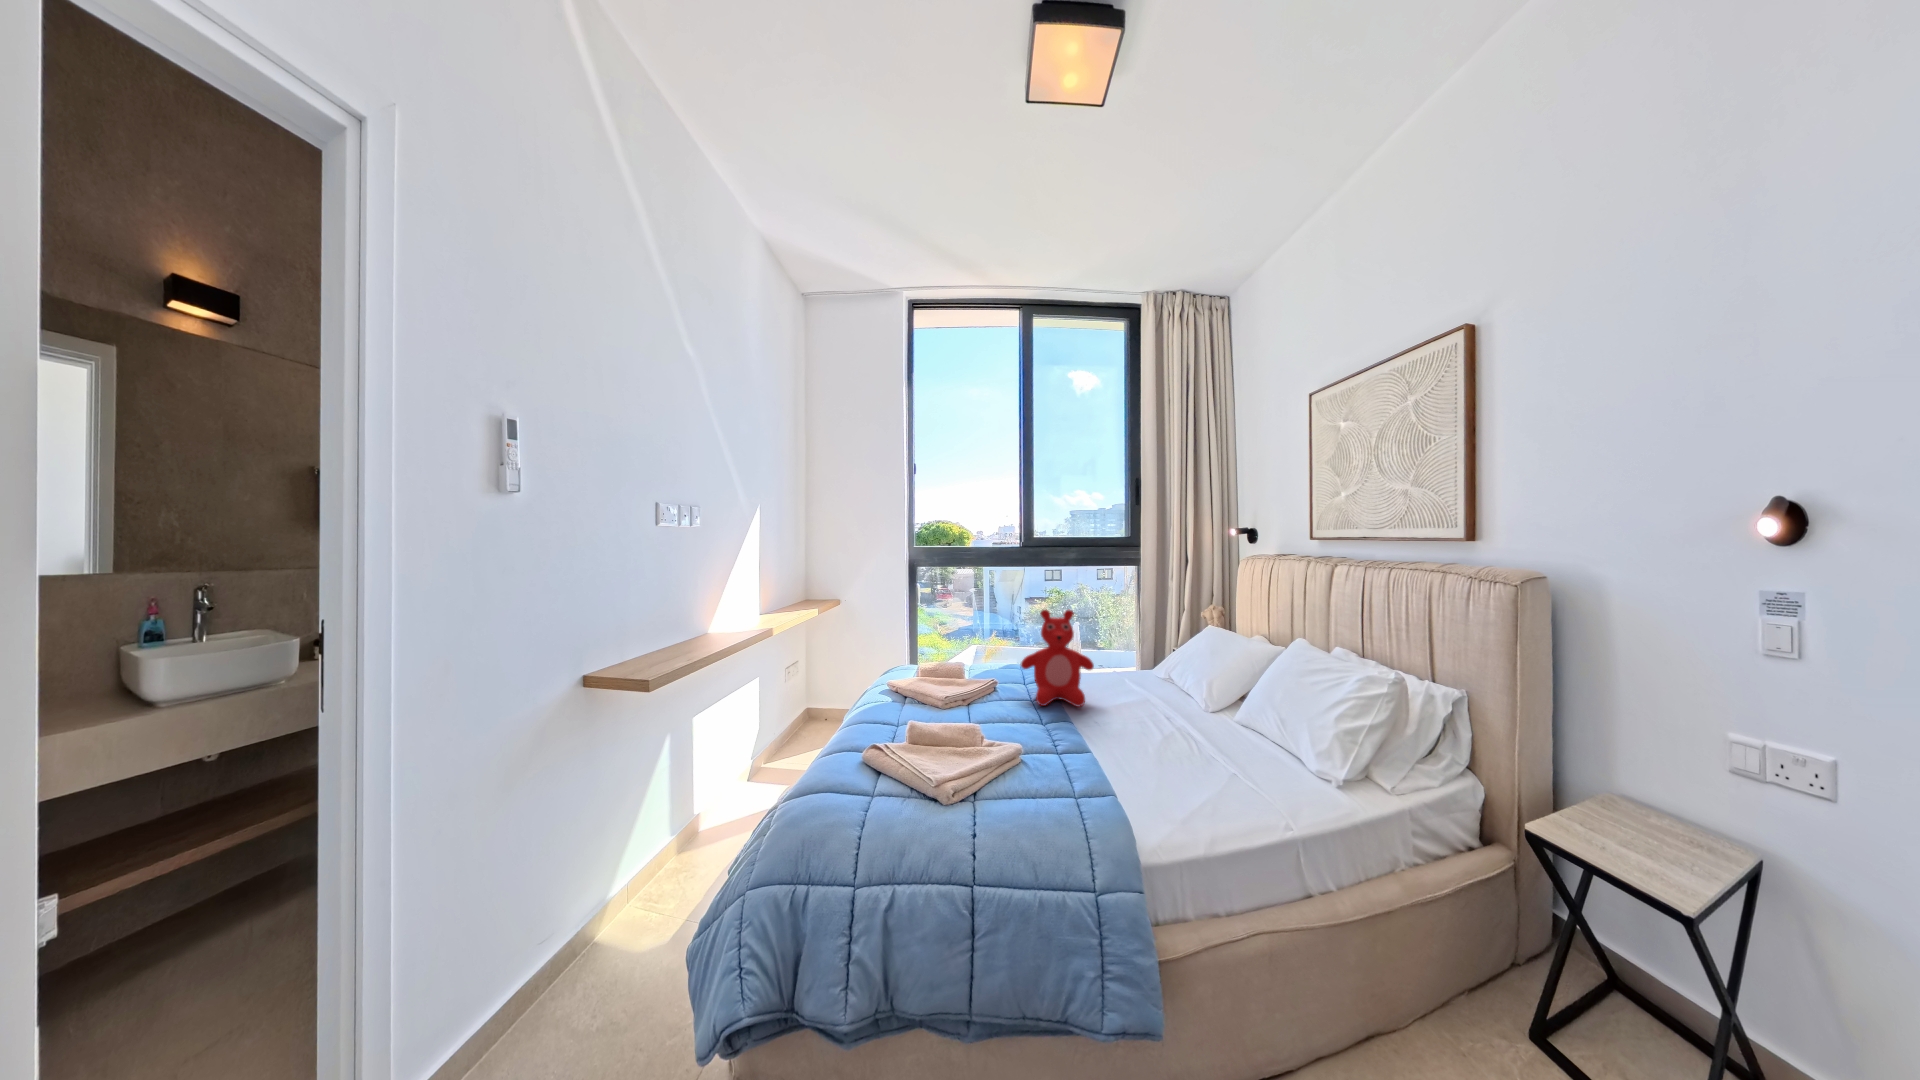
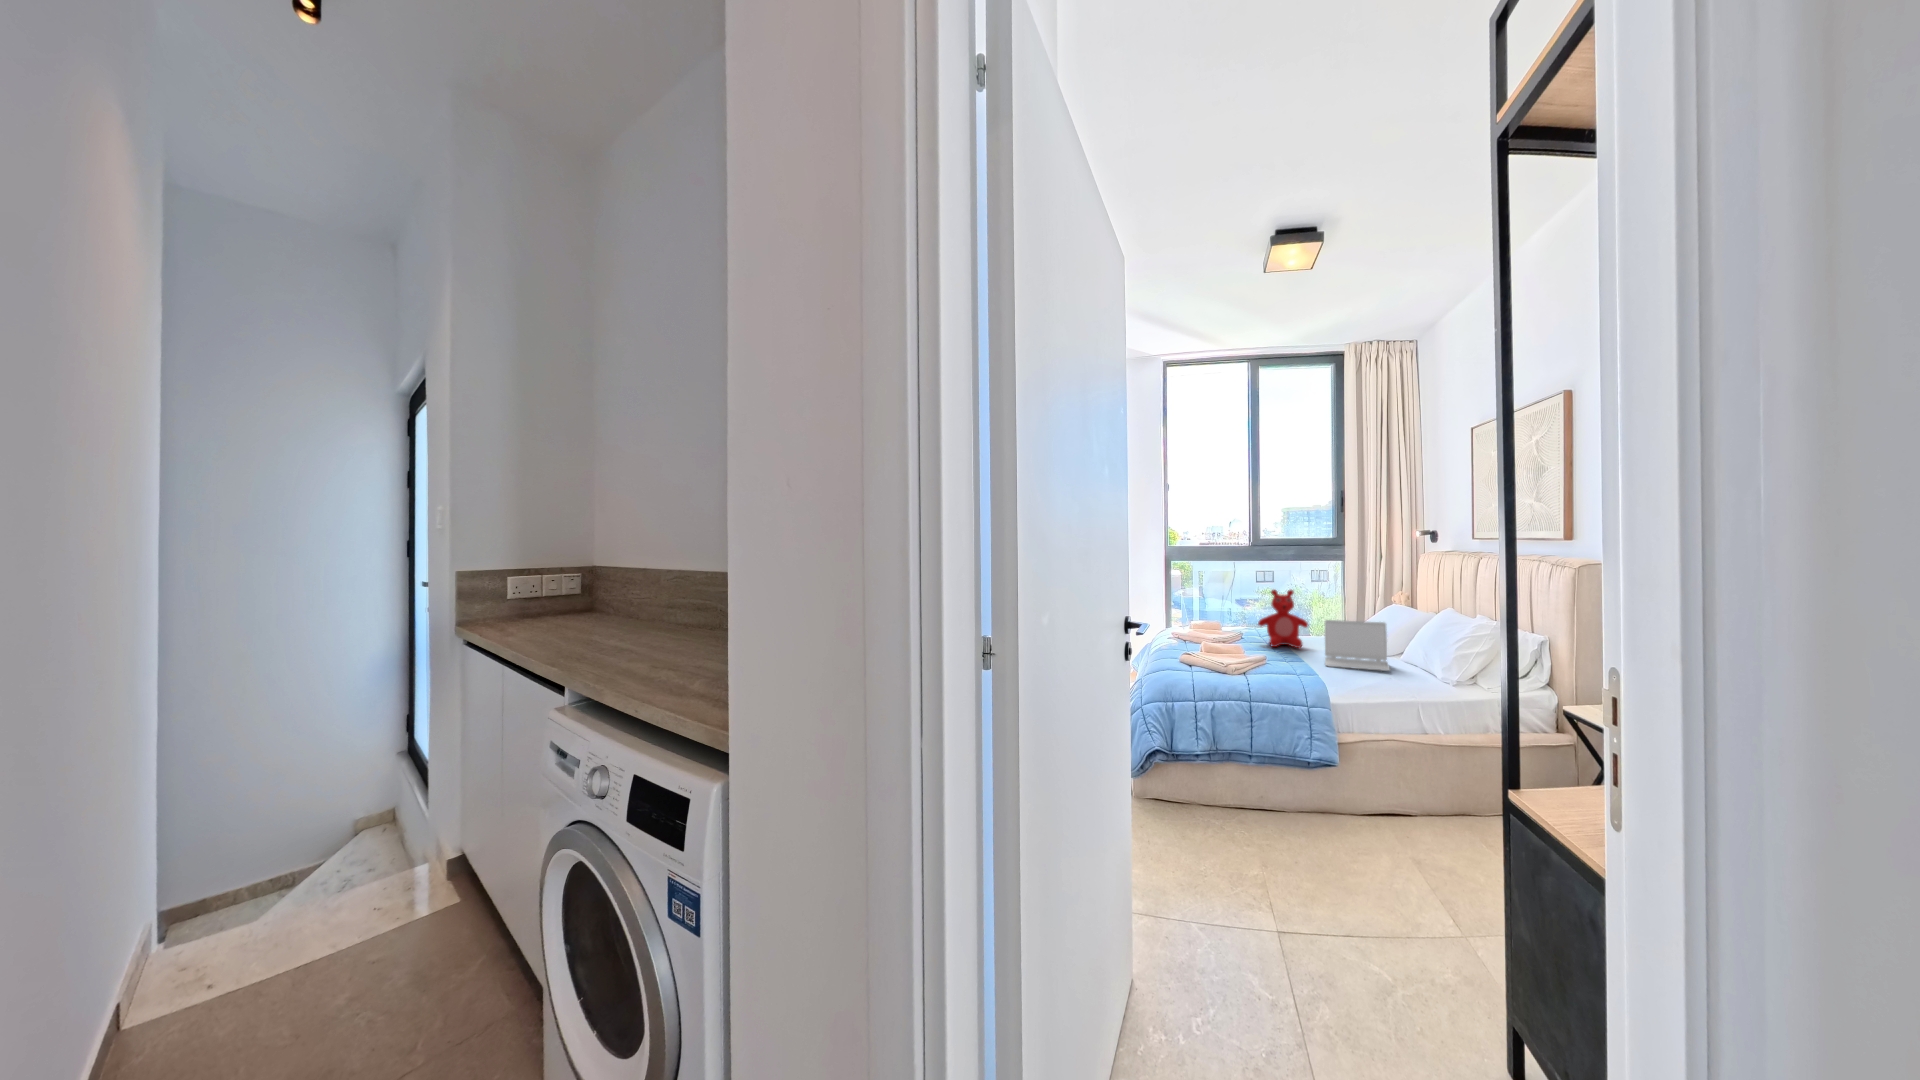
laptop: none [1119,661,1227,759] -> present [1325,620,1390,671]

